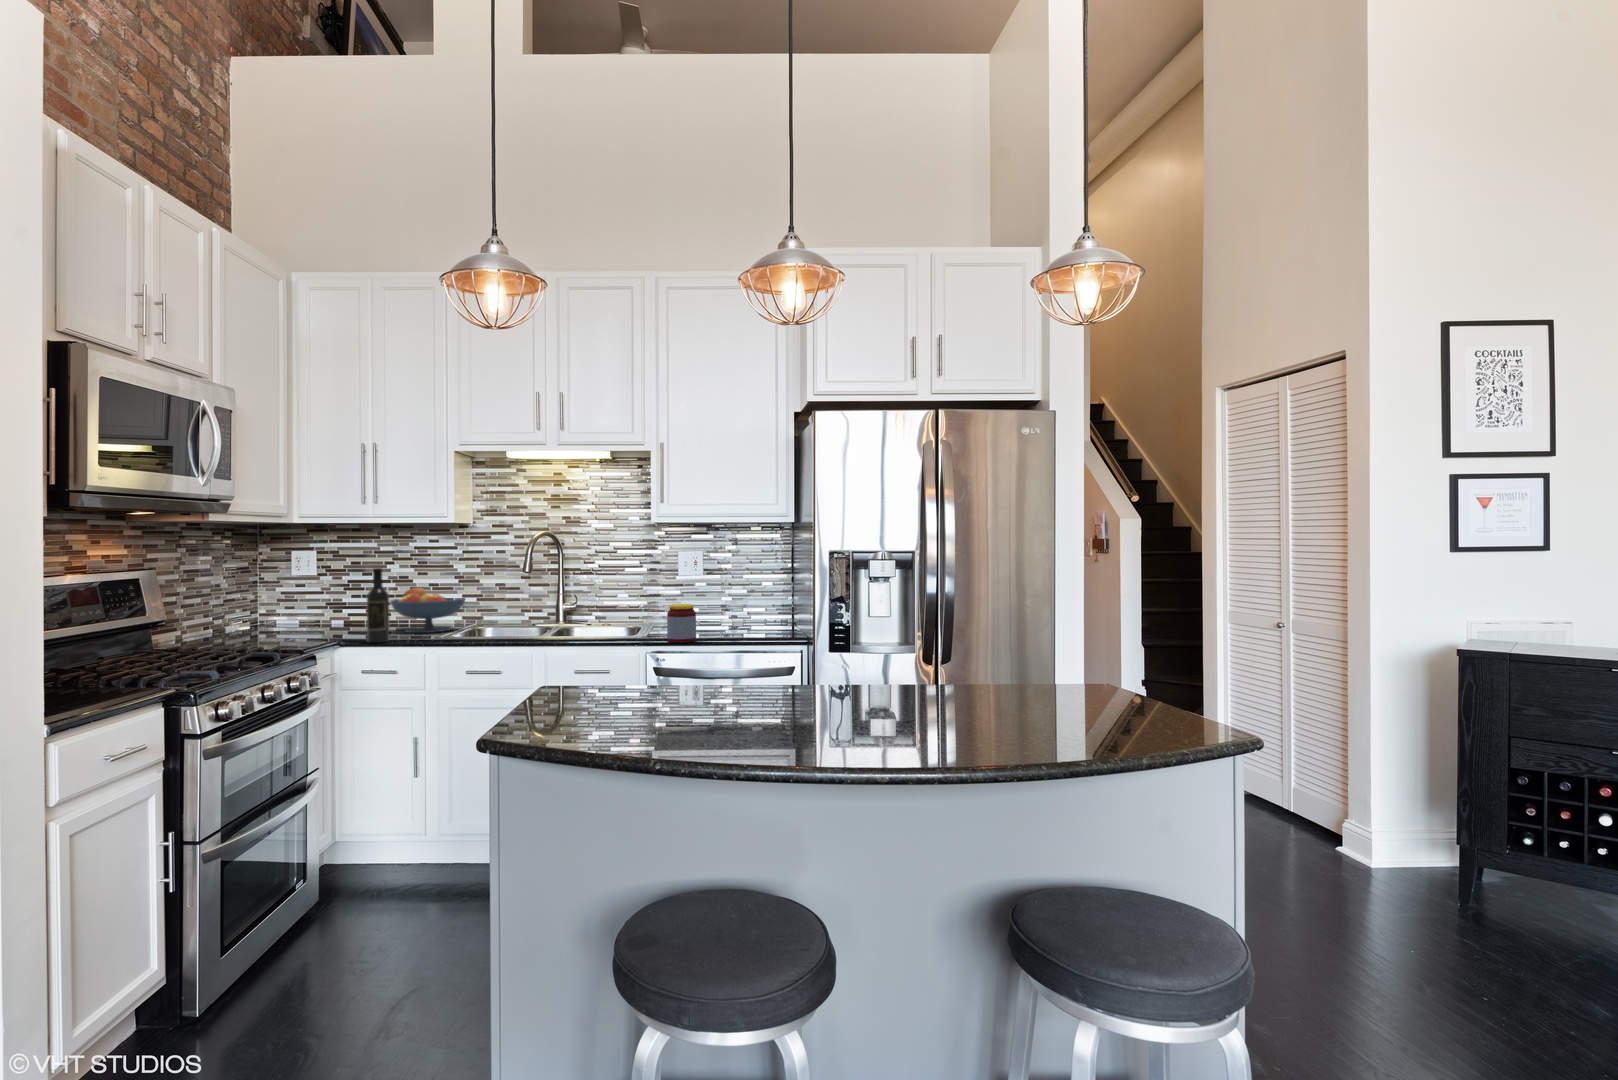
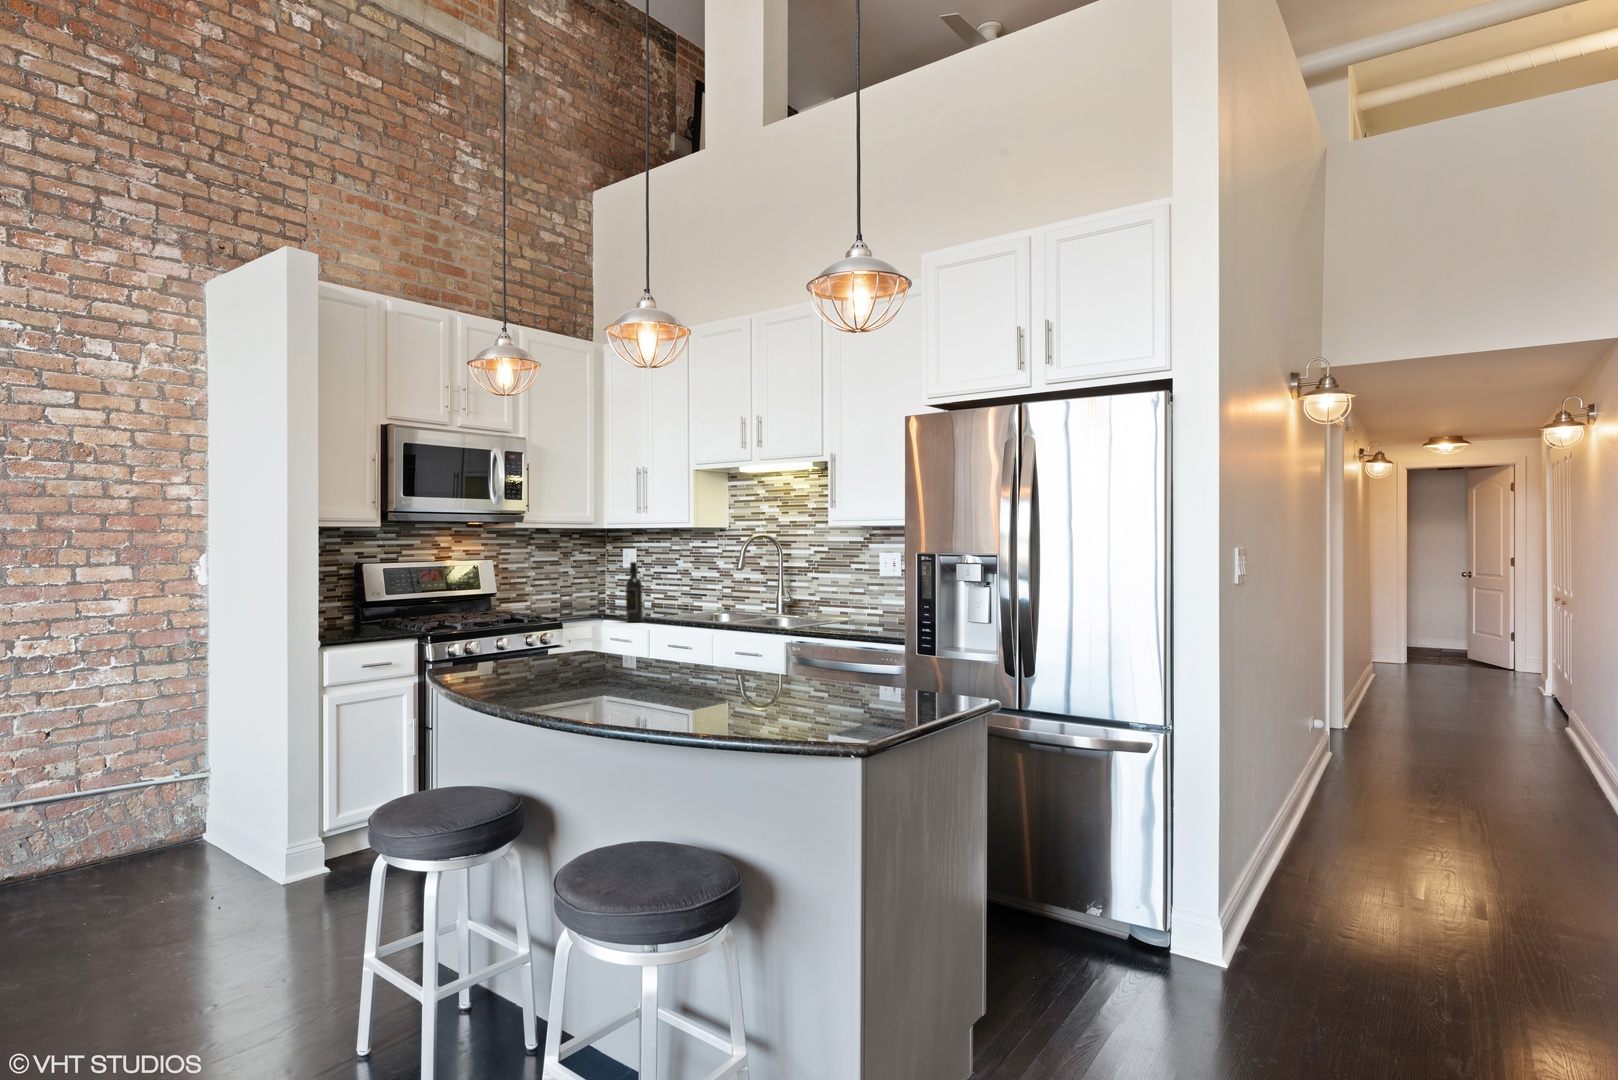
fruit bowl: present [391,588,466,633] -> none [667,578,725,616]
jar: present [667,604,696,643] -> none [832,598,862,639]

